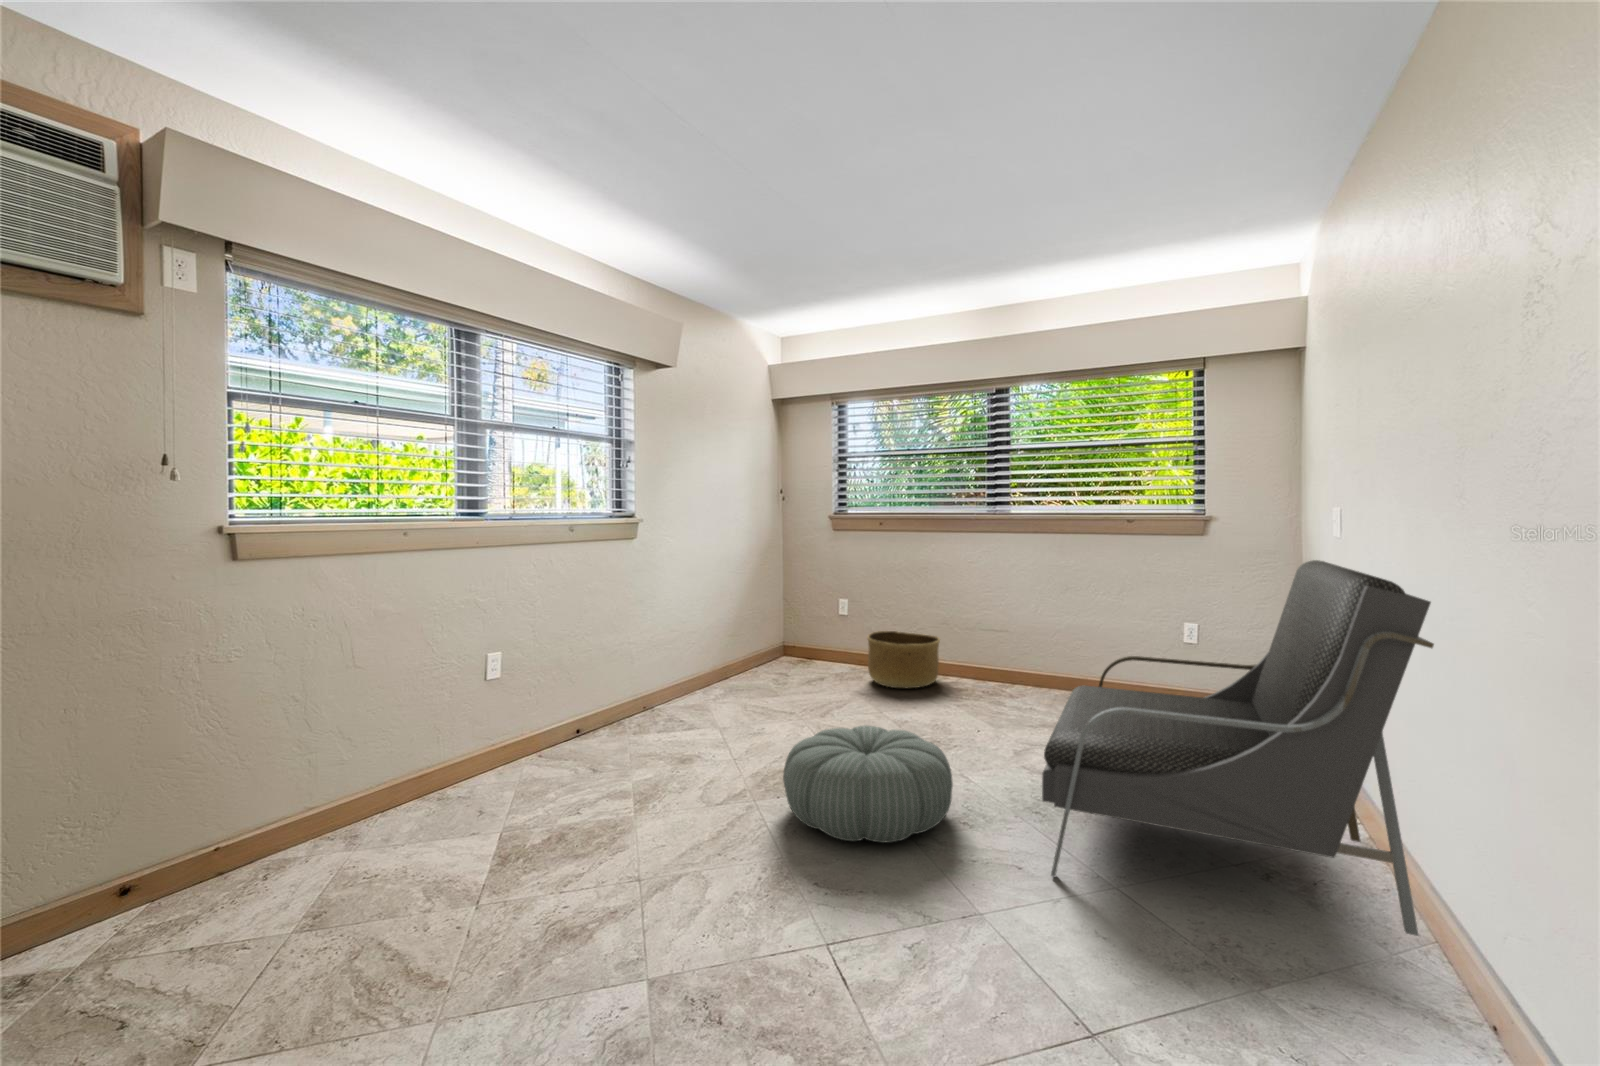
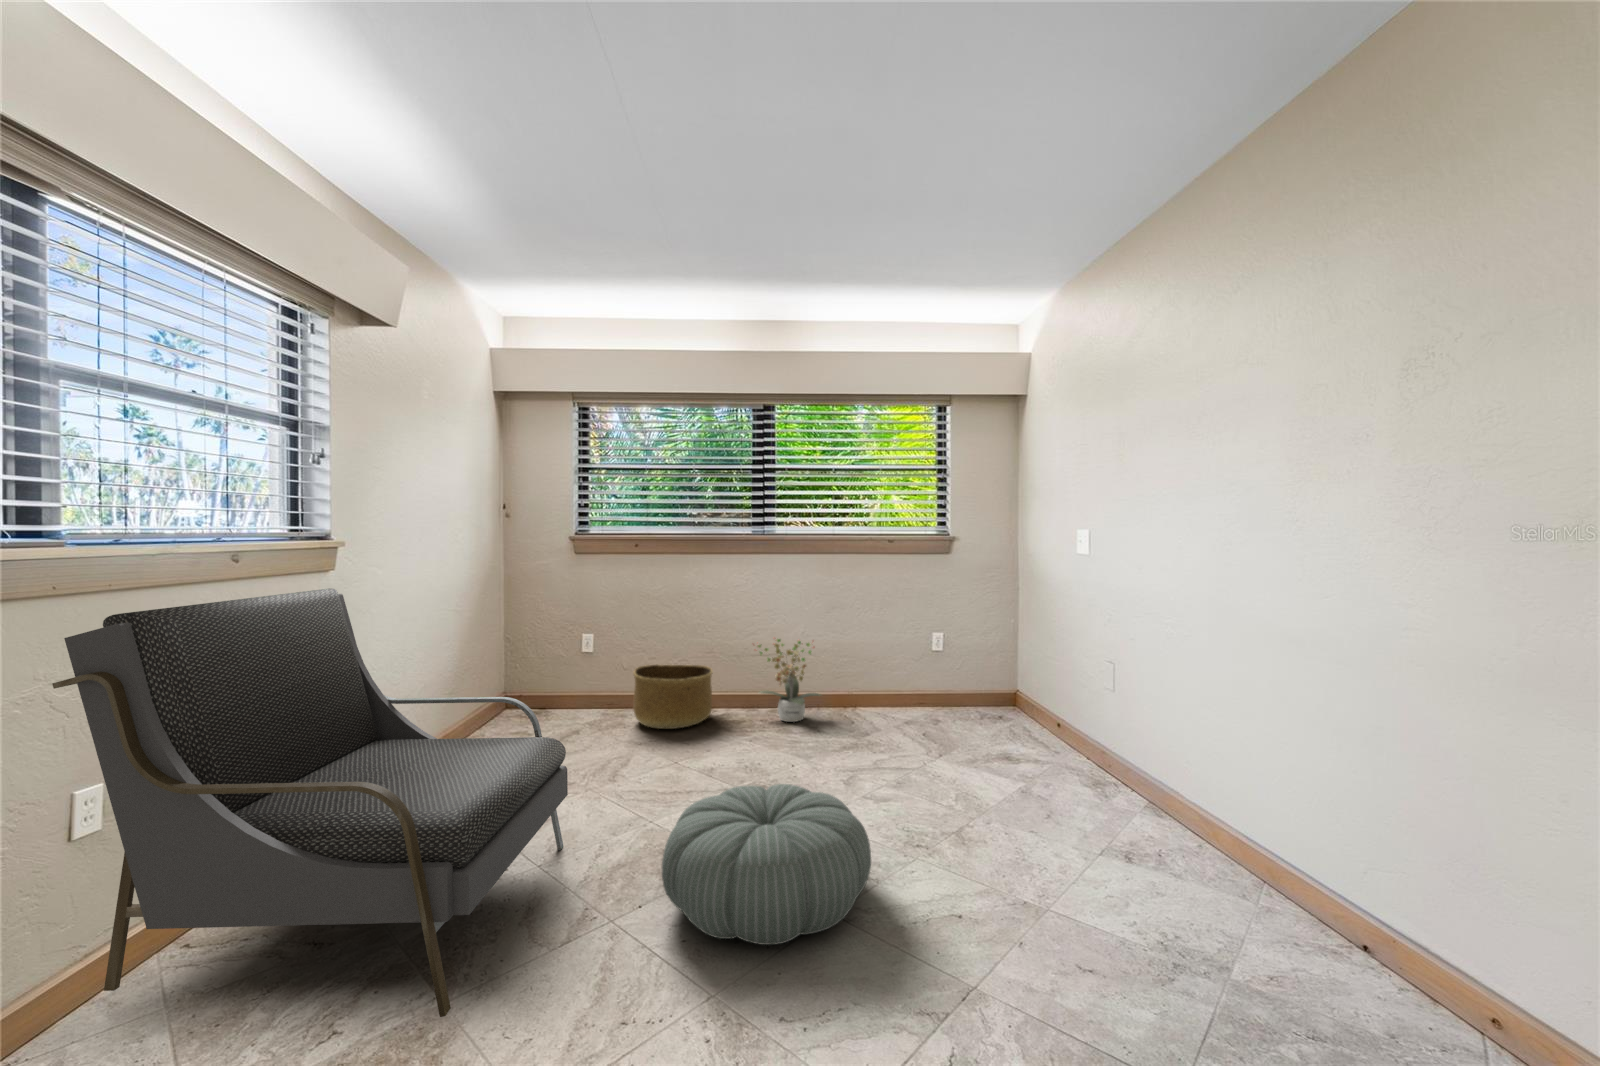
armchair: present [1042,560,1434,936] -> present [52,588,568,1017]
potted plant: none [974,615,1045,698] -> present [757,639,820,722]

